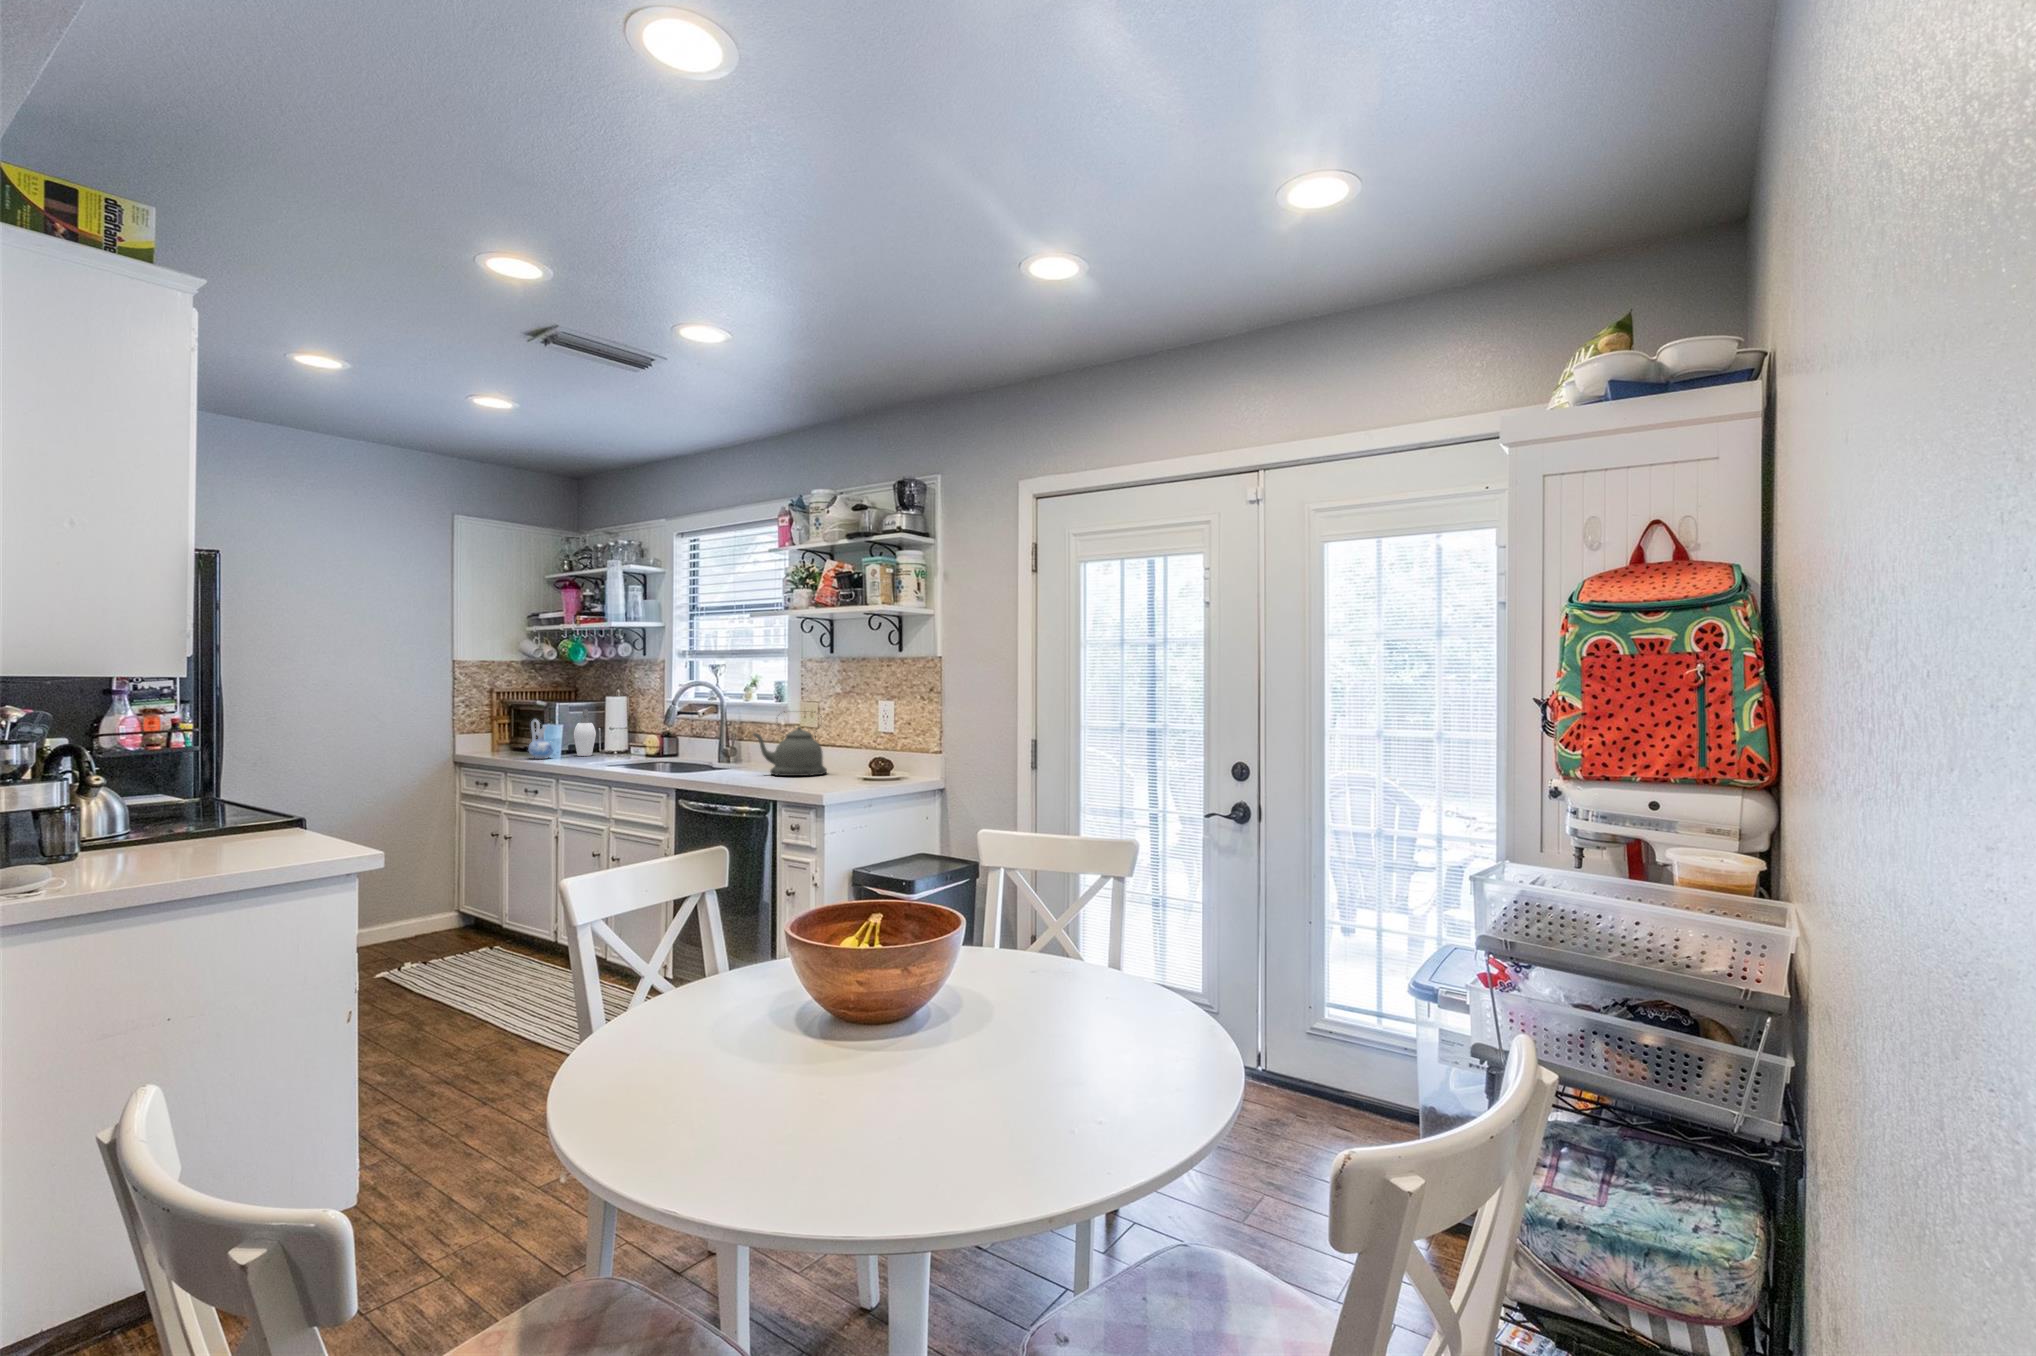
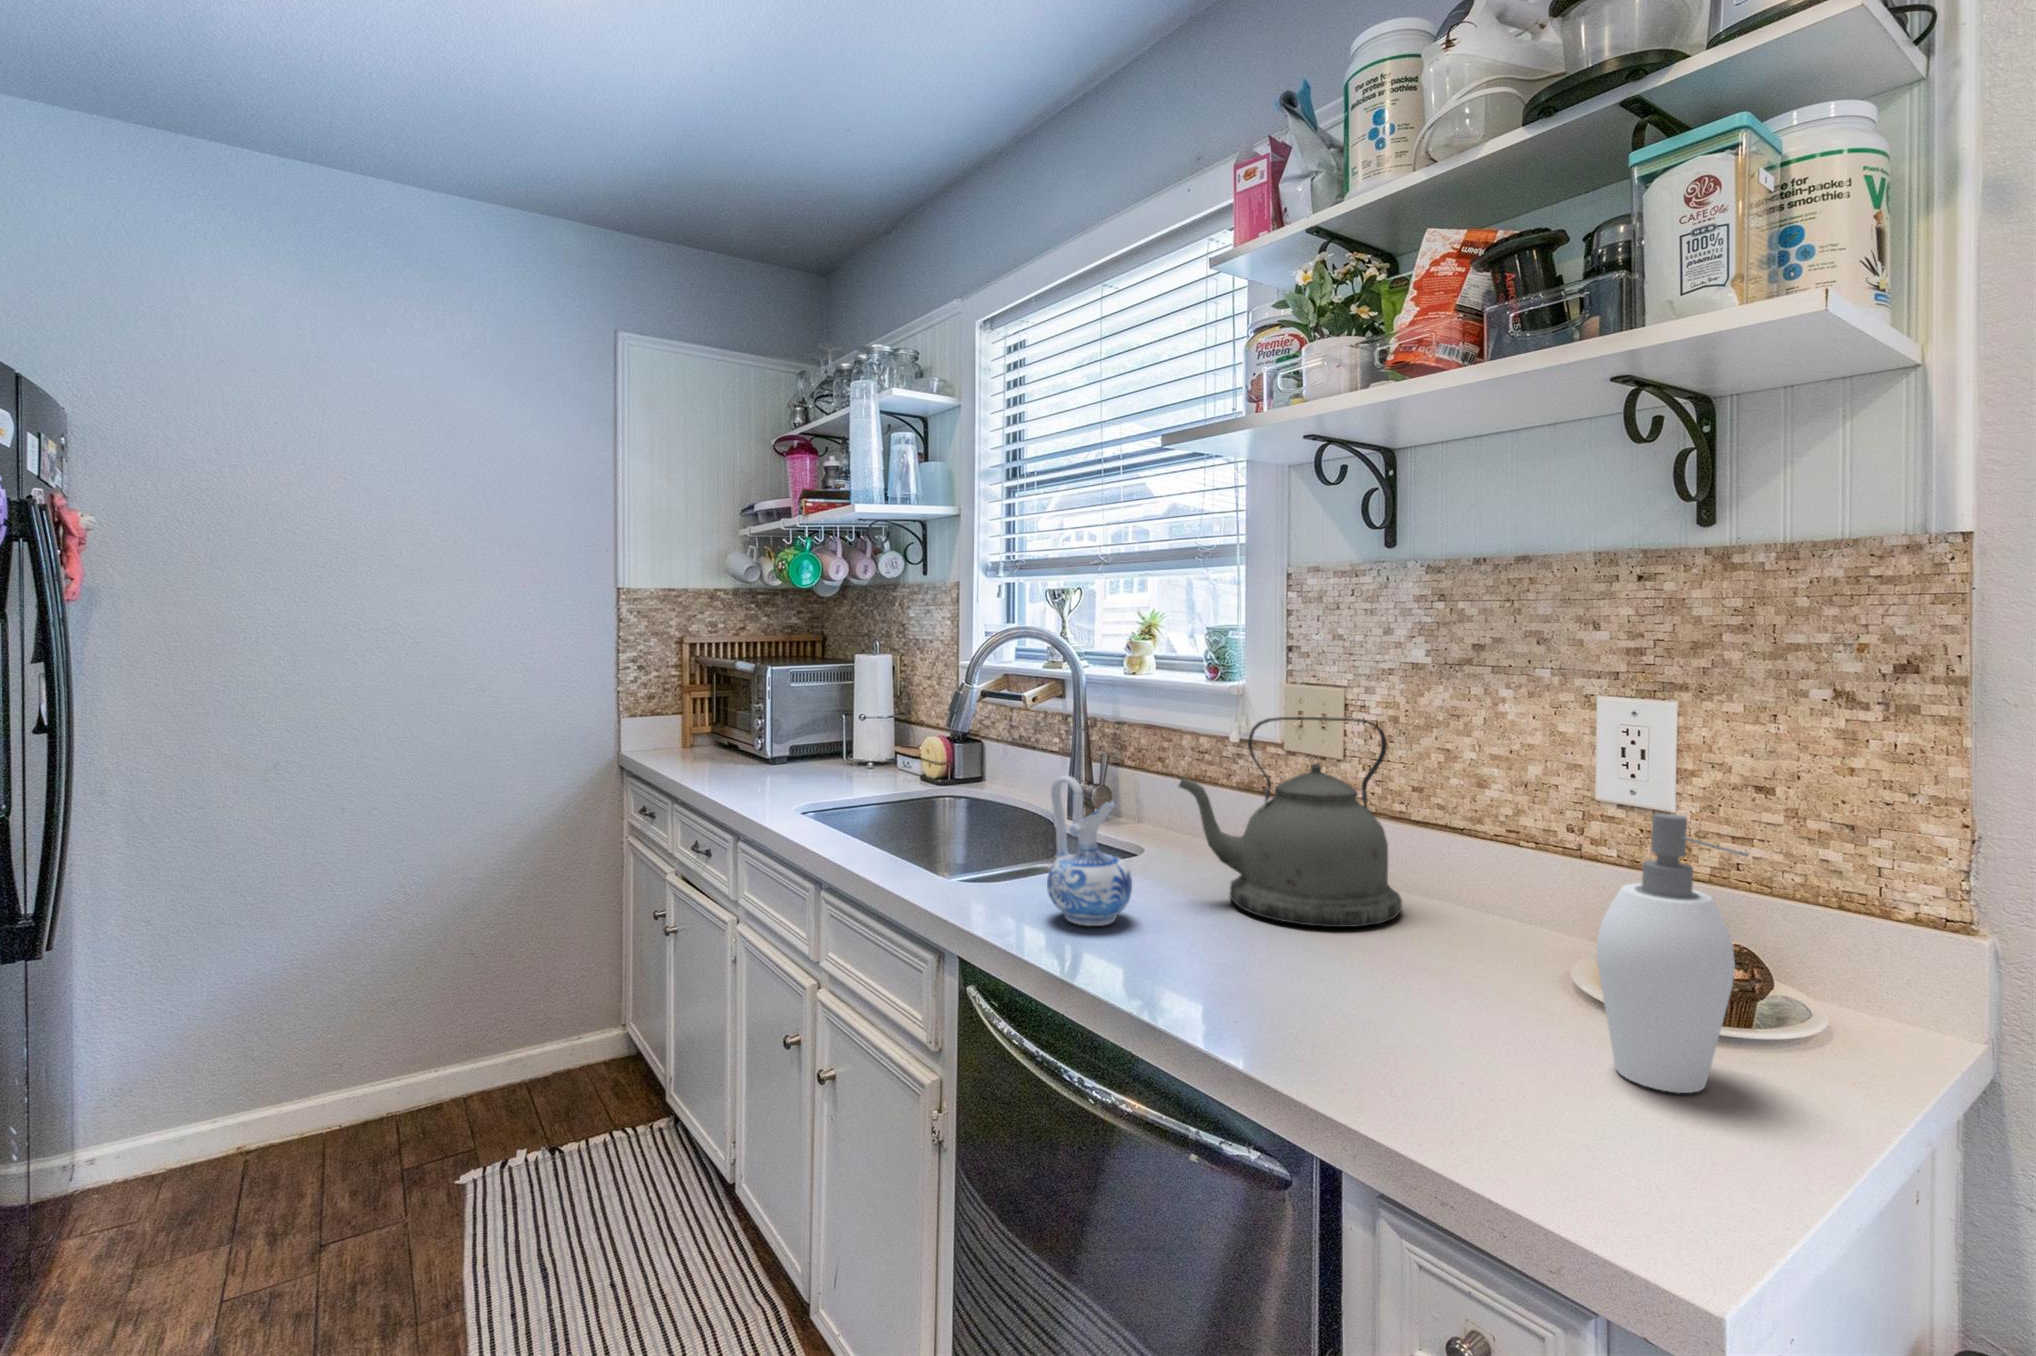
soap dispenser: present [574,709,596,756] -> present [1597,813,1748,1093]
ceramic pitcher: present [528,720,553,759] -> present [1047,776,1132,926]

